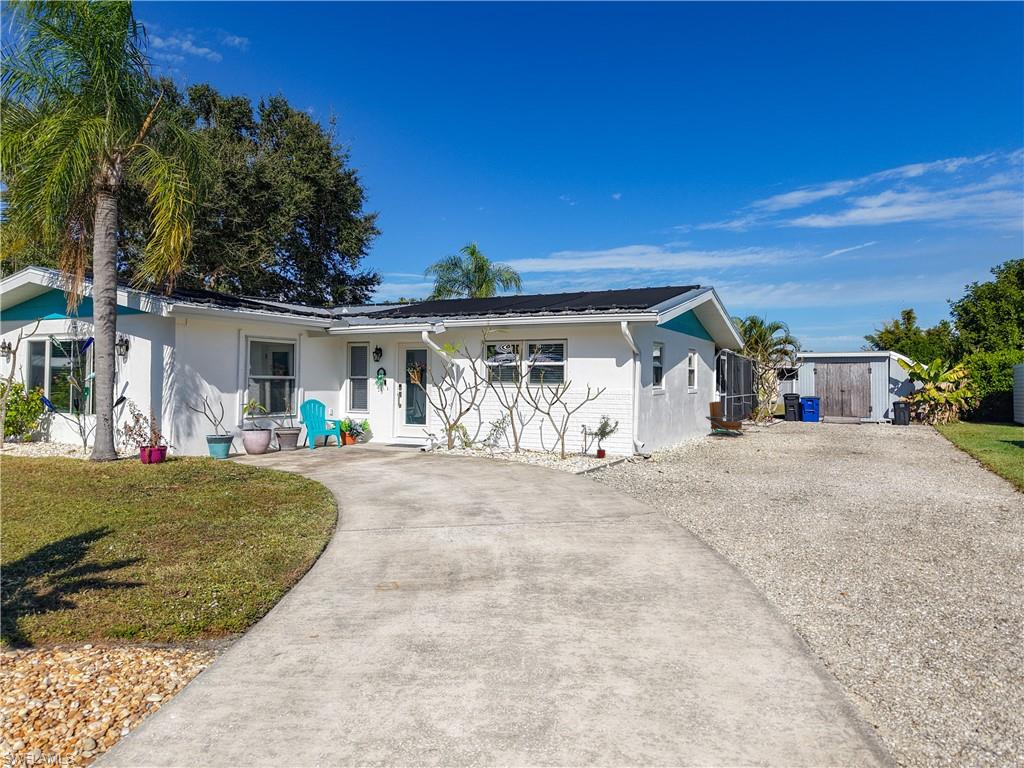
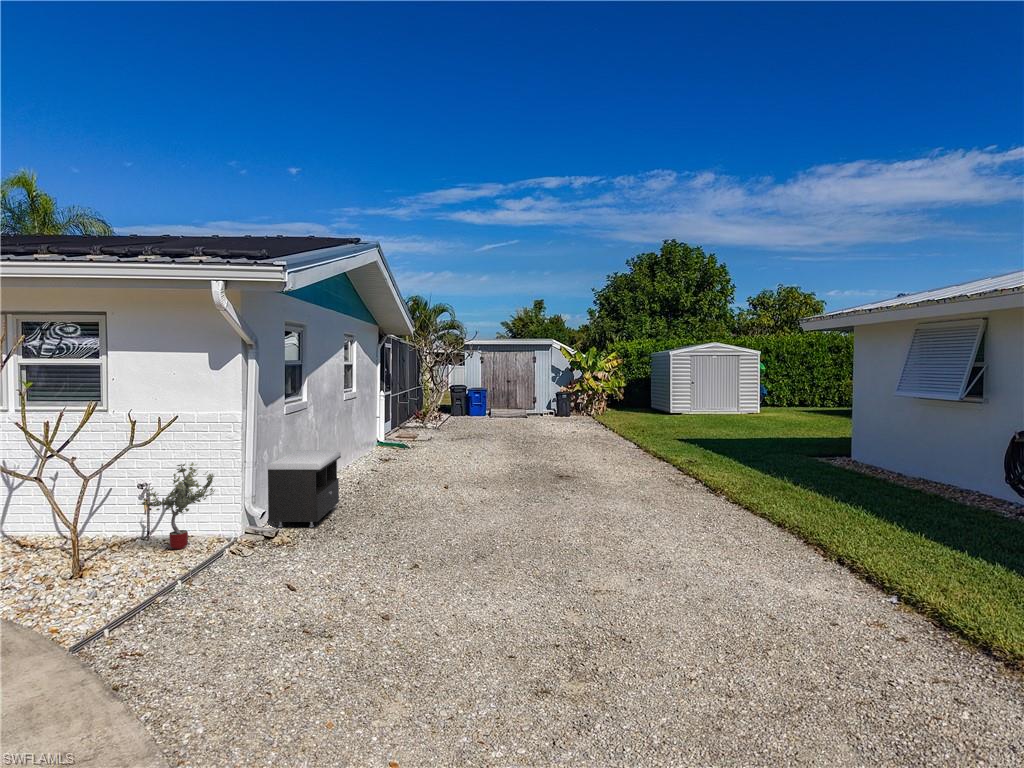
lounge chair: present [706,401,744,438] -> none [368,405,417,456]
storage bench: none [644,417,685,458] -> present [268,450,341,527]

